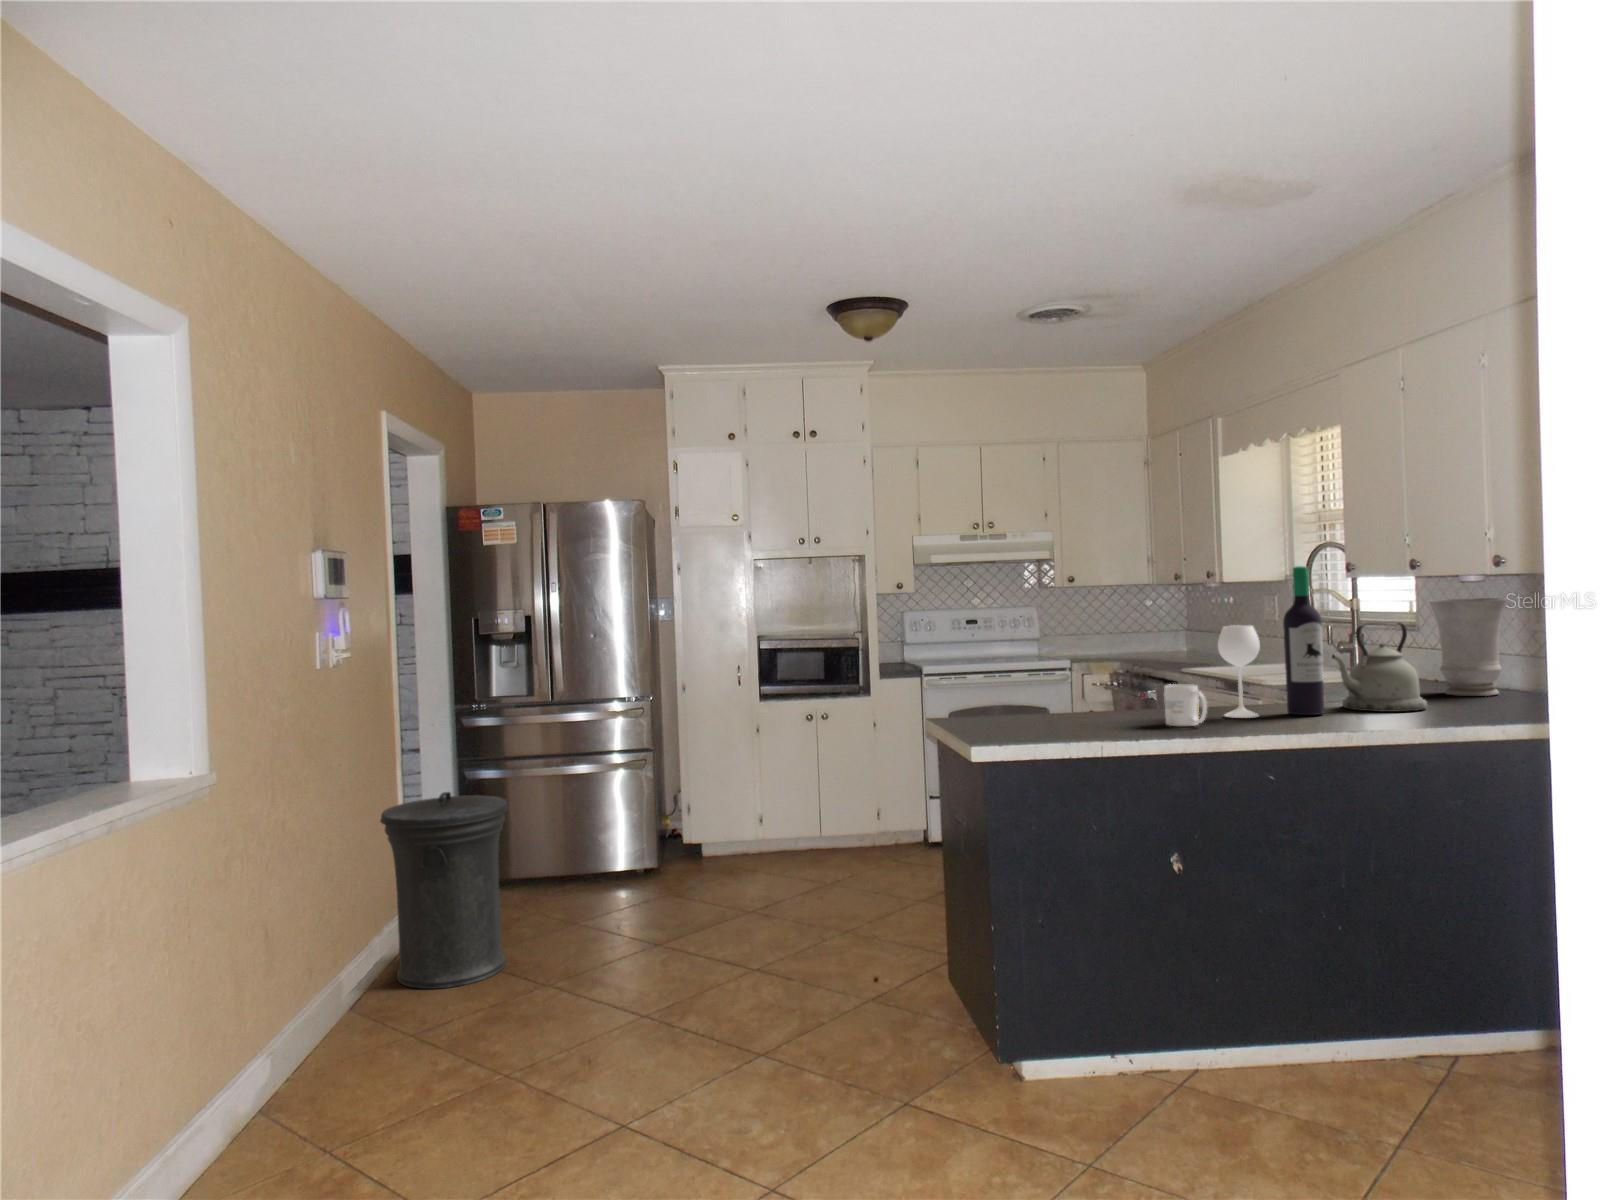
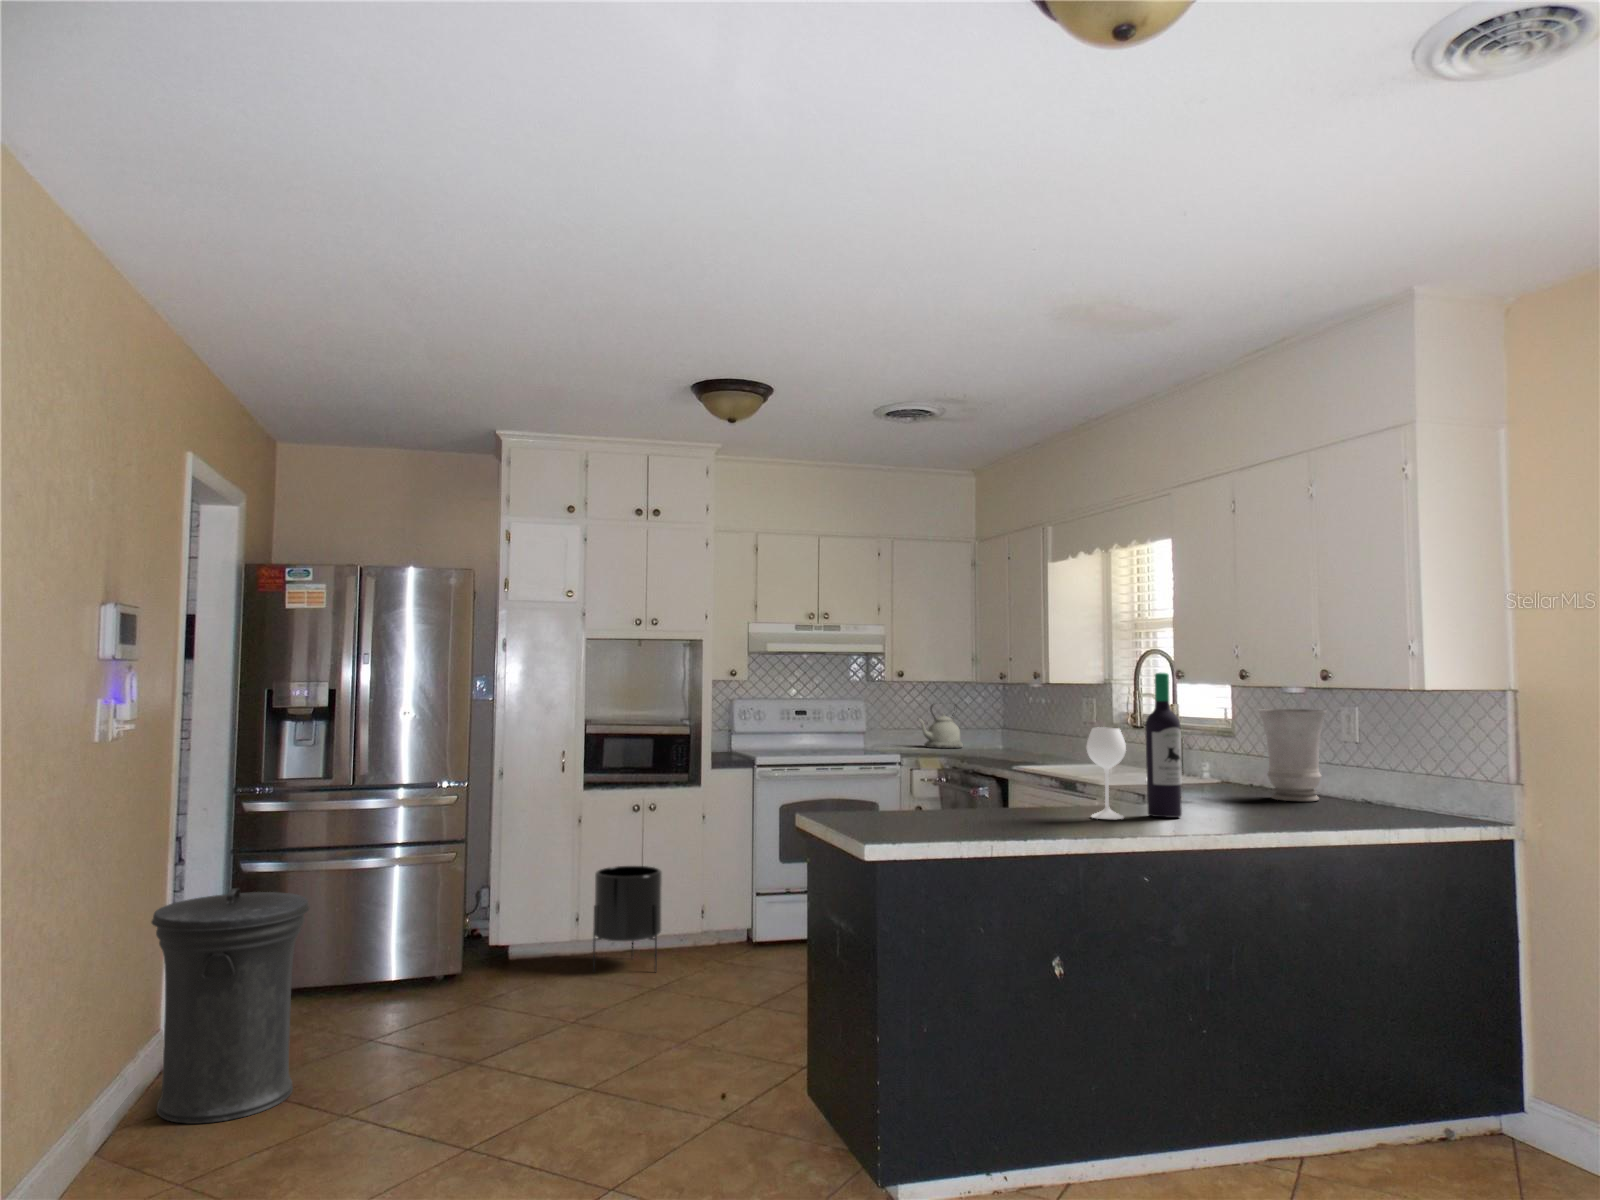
kettle: present [1332,622,1427,712] -> present [918,704,963,748]
mug: present [1164,684,1207,726] -> none [1041,785,1084,827]
planter: none [774,771,838,870] -> present [593,866,662,971]

